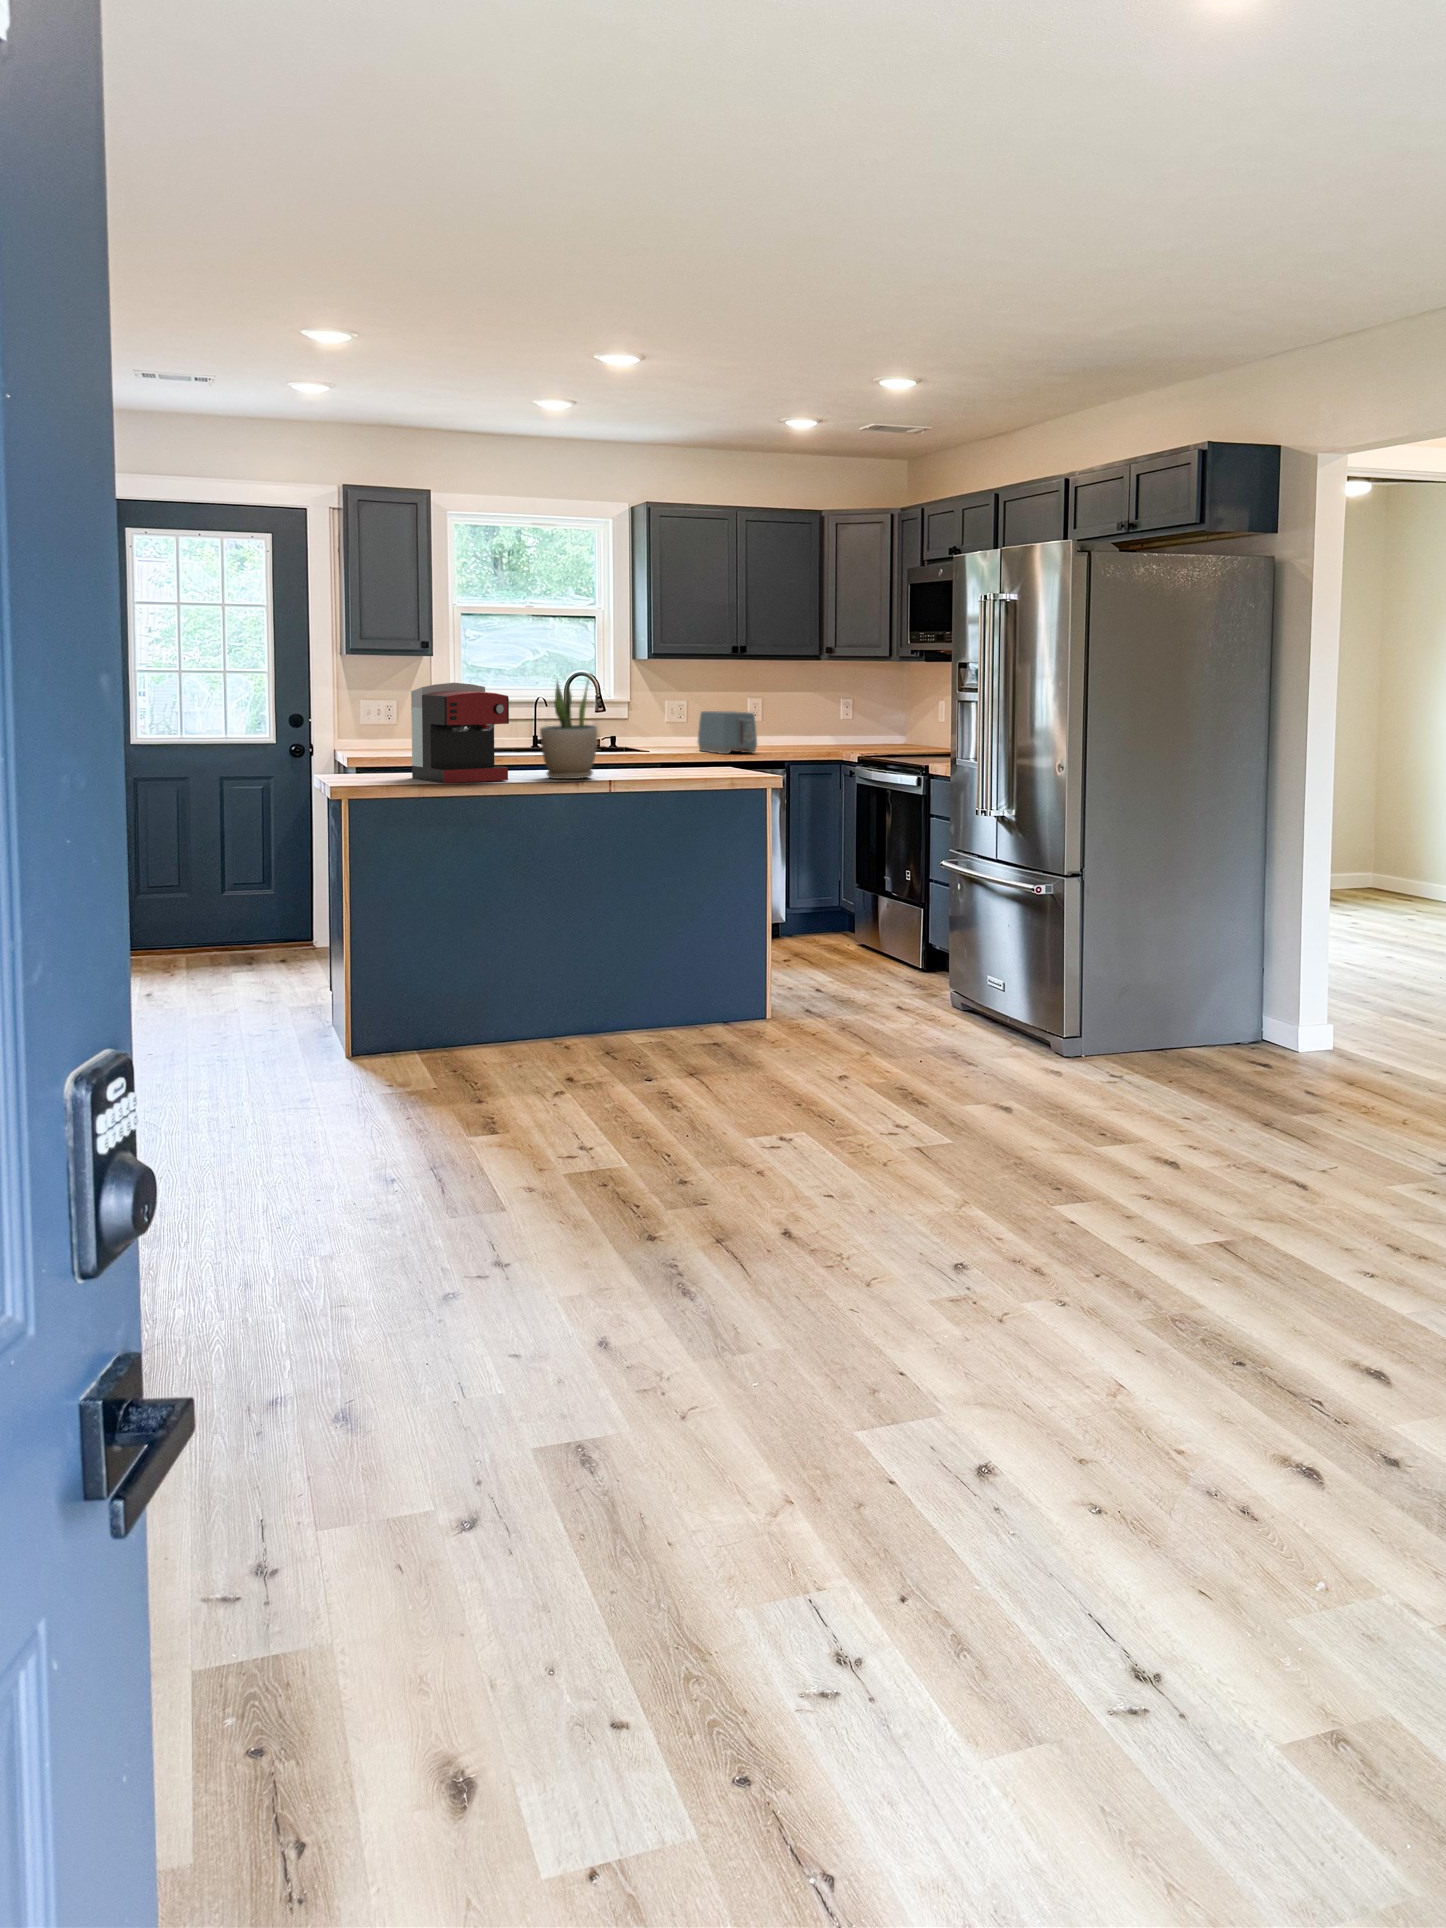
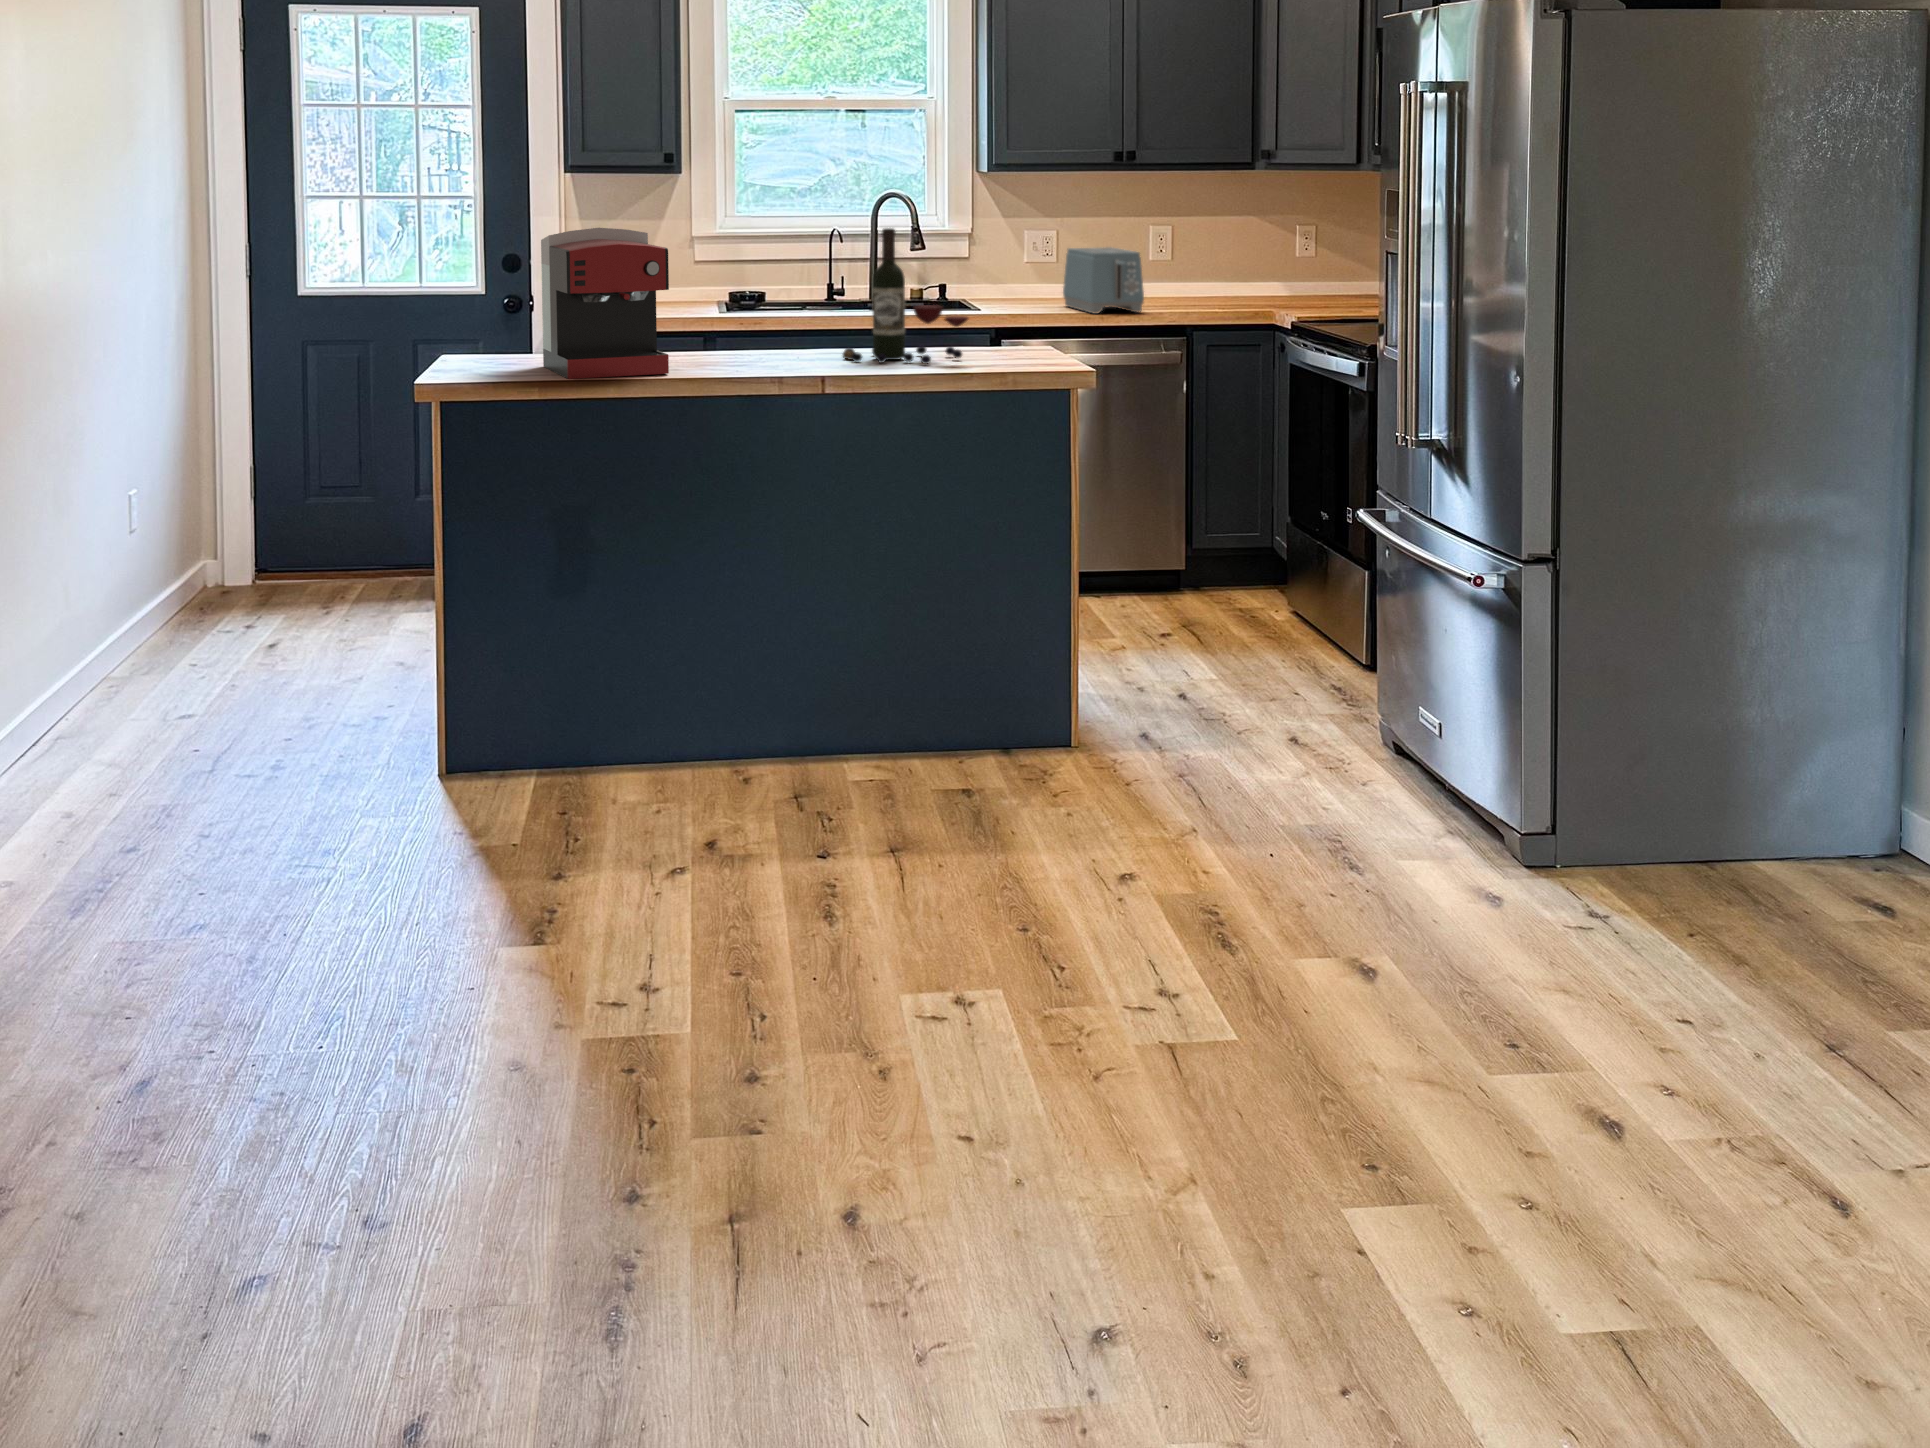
potted plant: present [540,682,597,779] -> none [726,209,811,372]
wine bottle: none [605,687,695,775] -> present [843,228,968,364]

